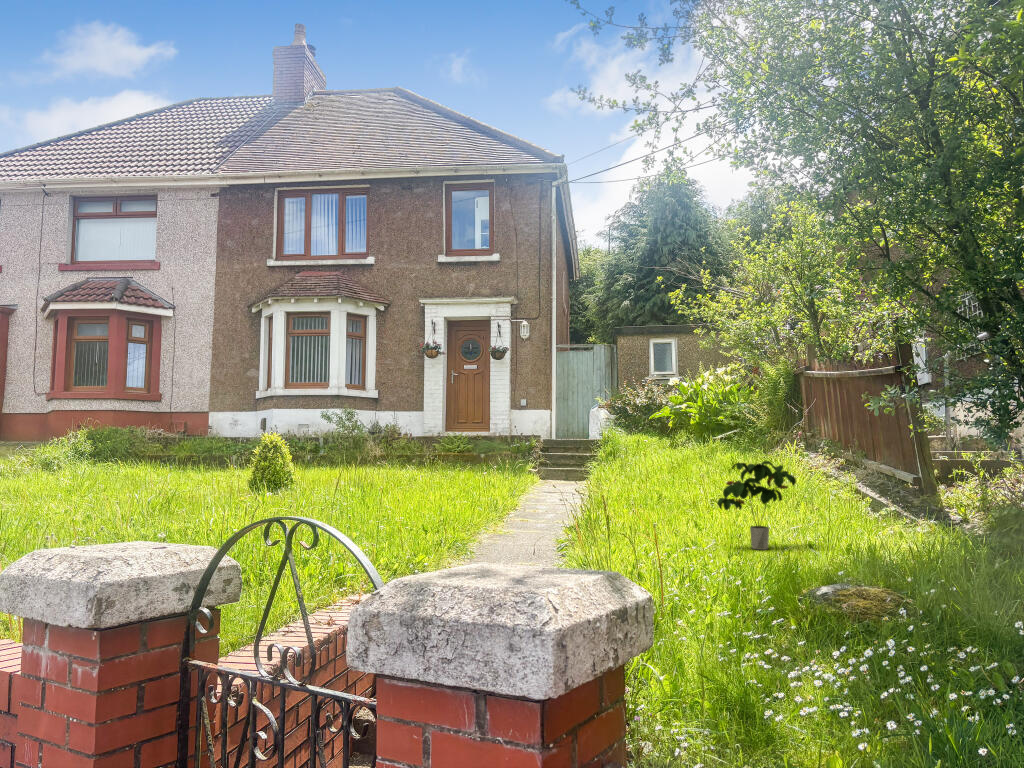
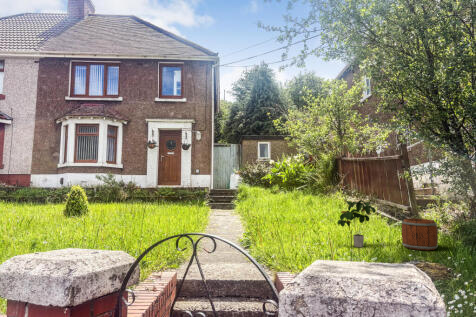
bucket: none [846,498,917,558] -> present [402,219,438,250]

